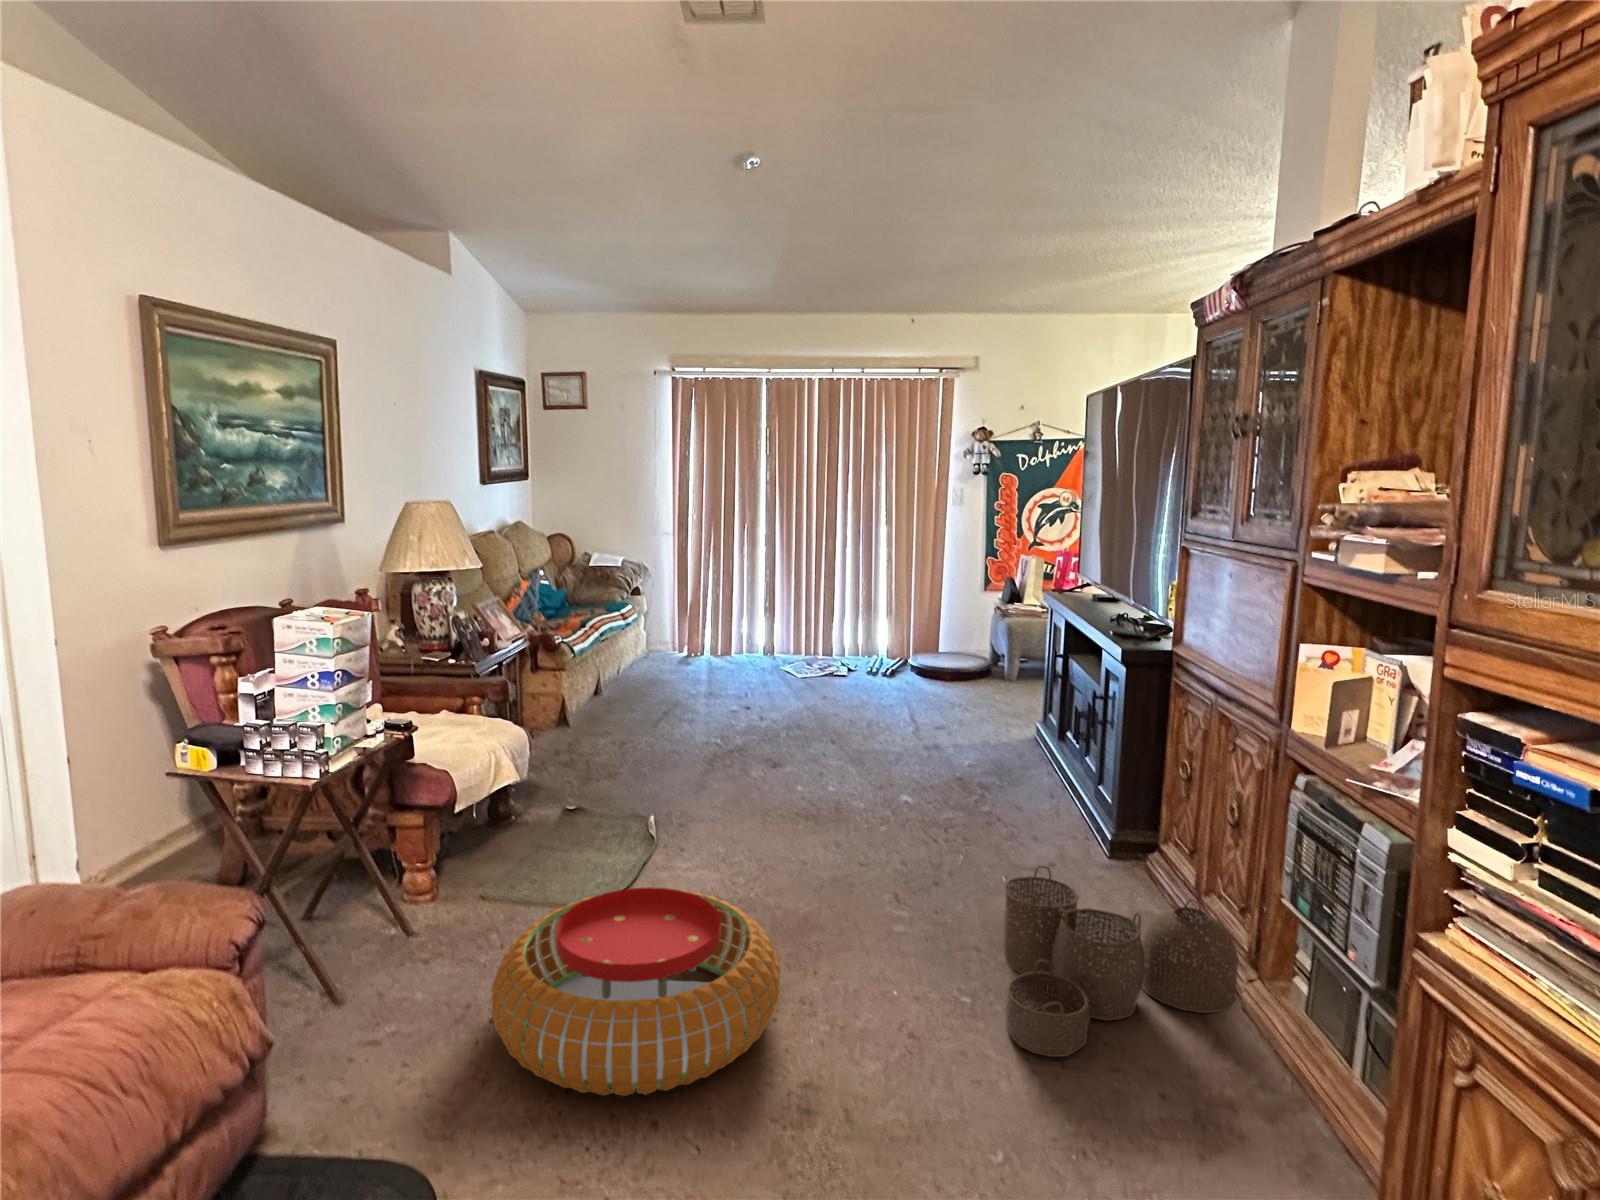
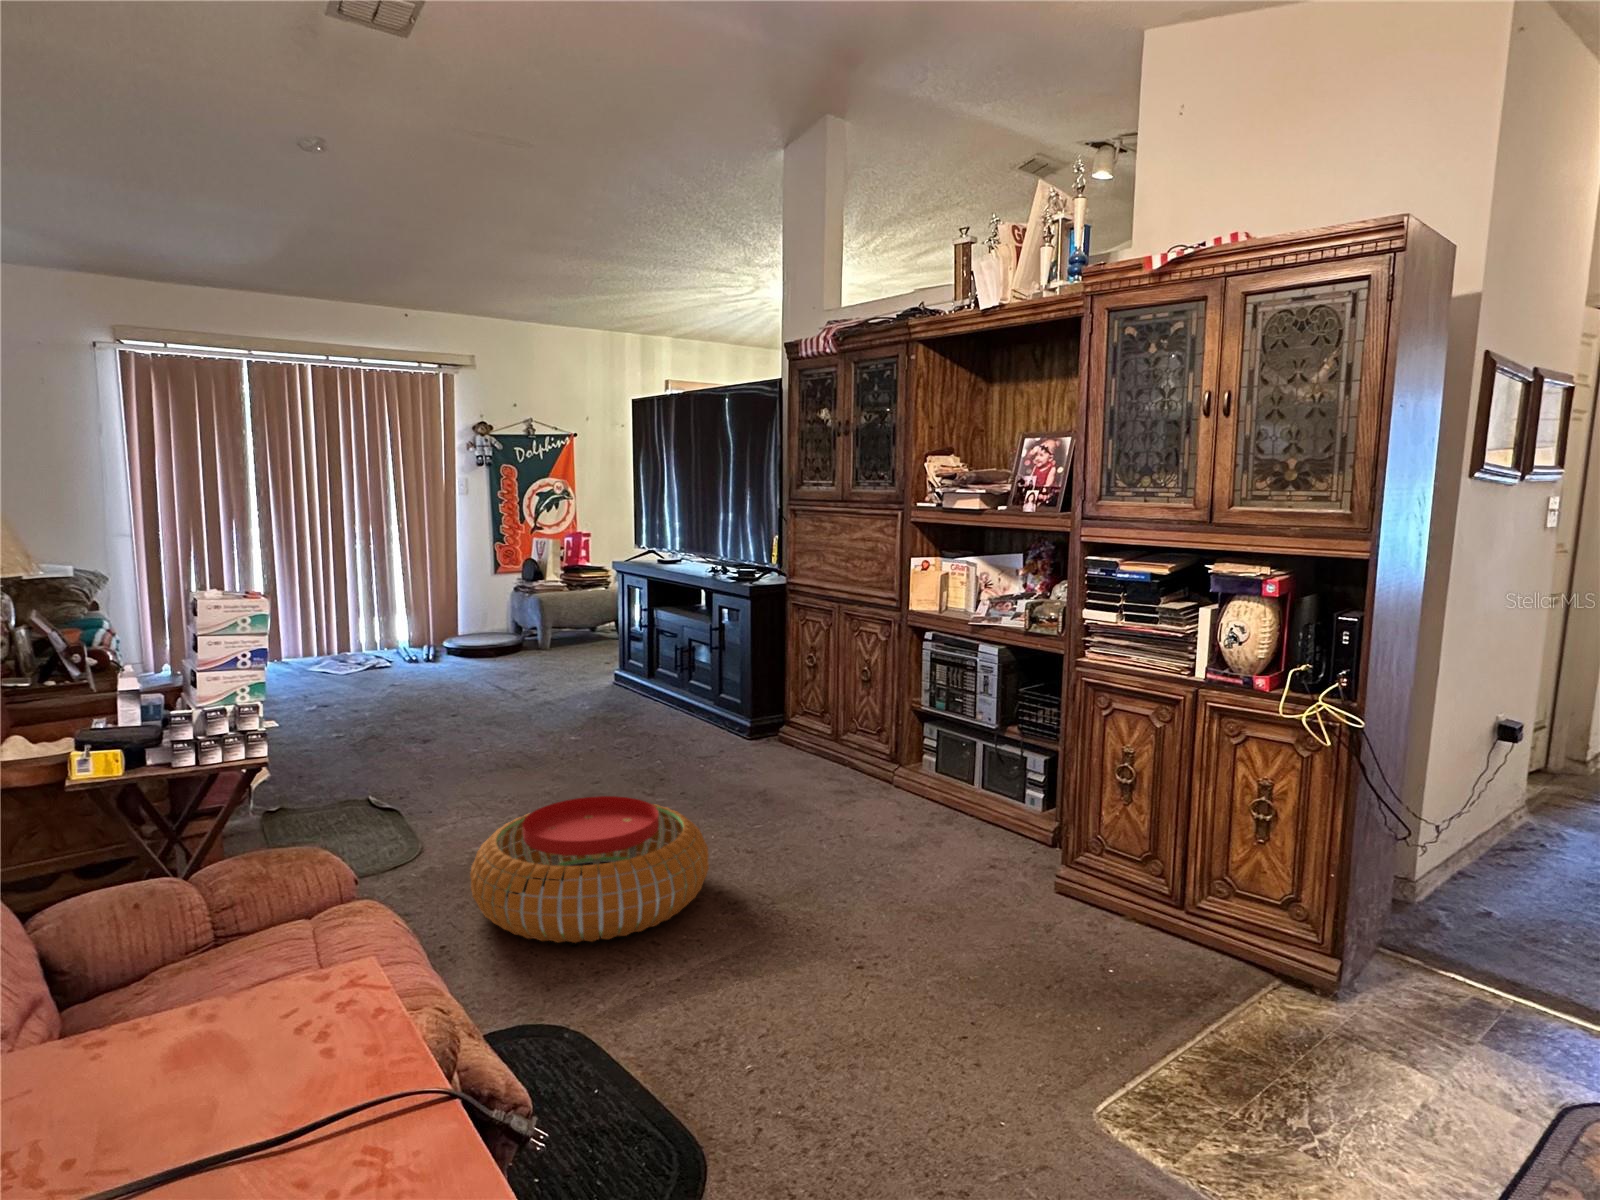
woven basket: present [1003,866,1239,1057] -> none [760,726,897,828]

